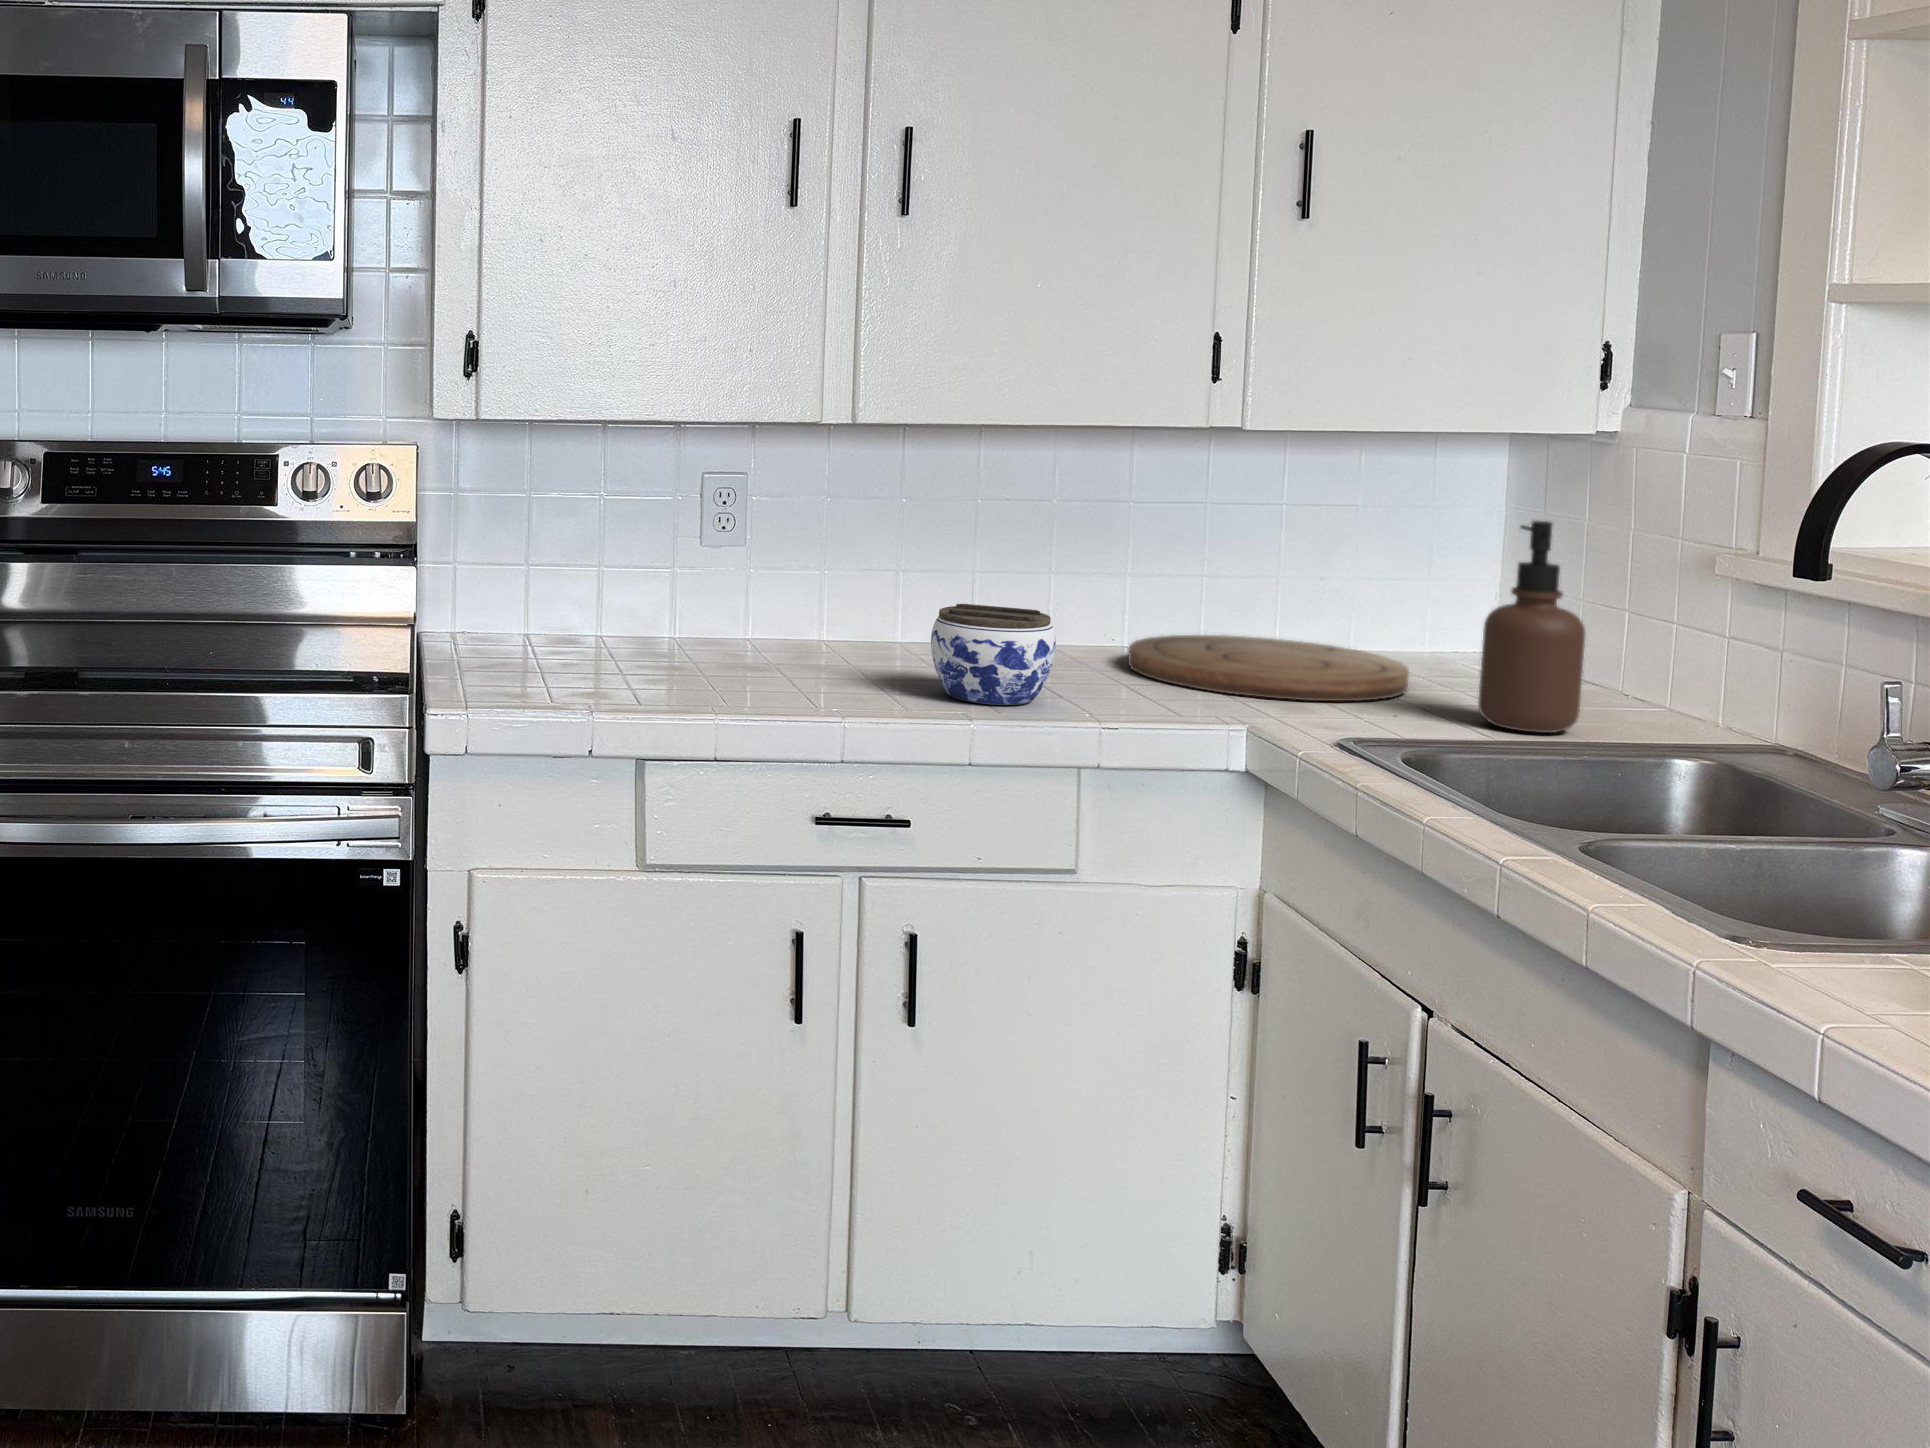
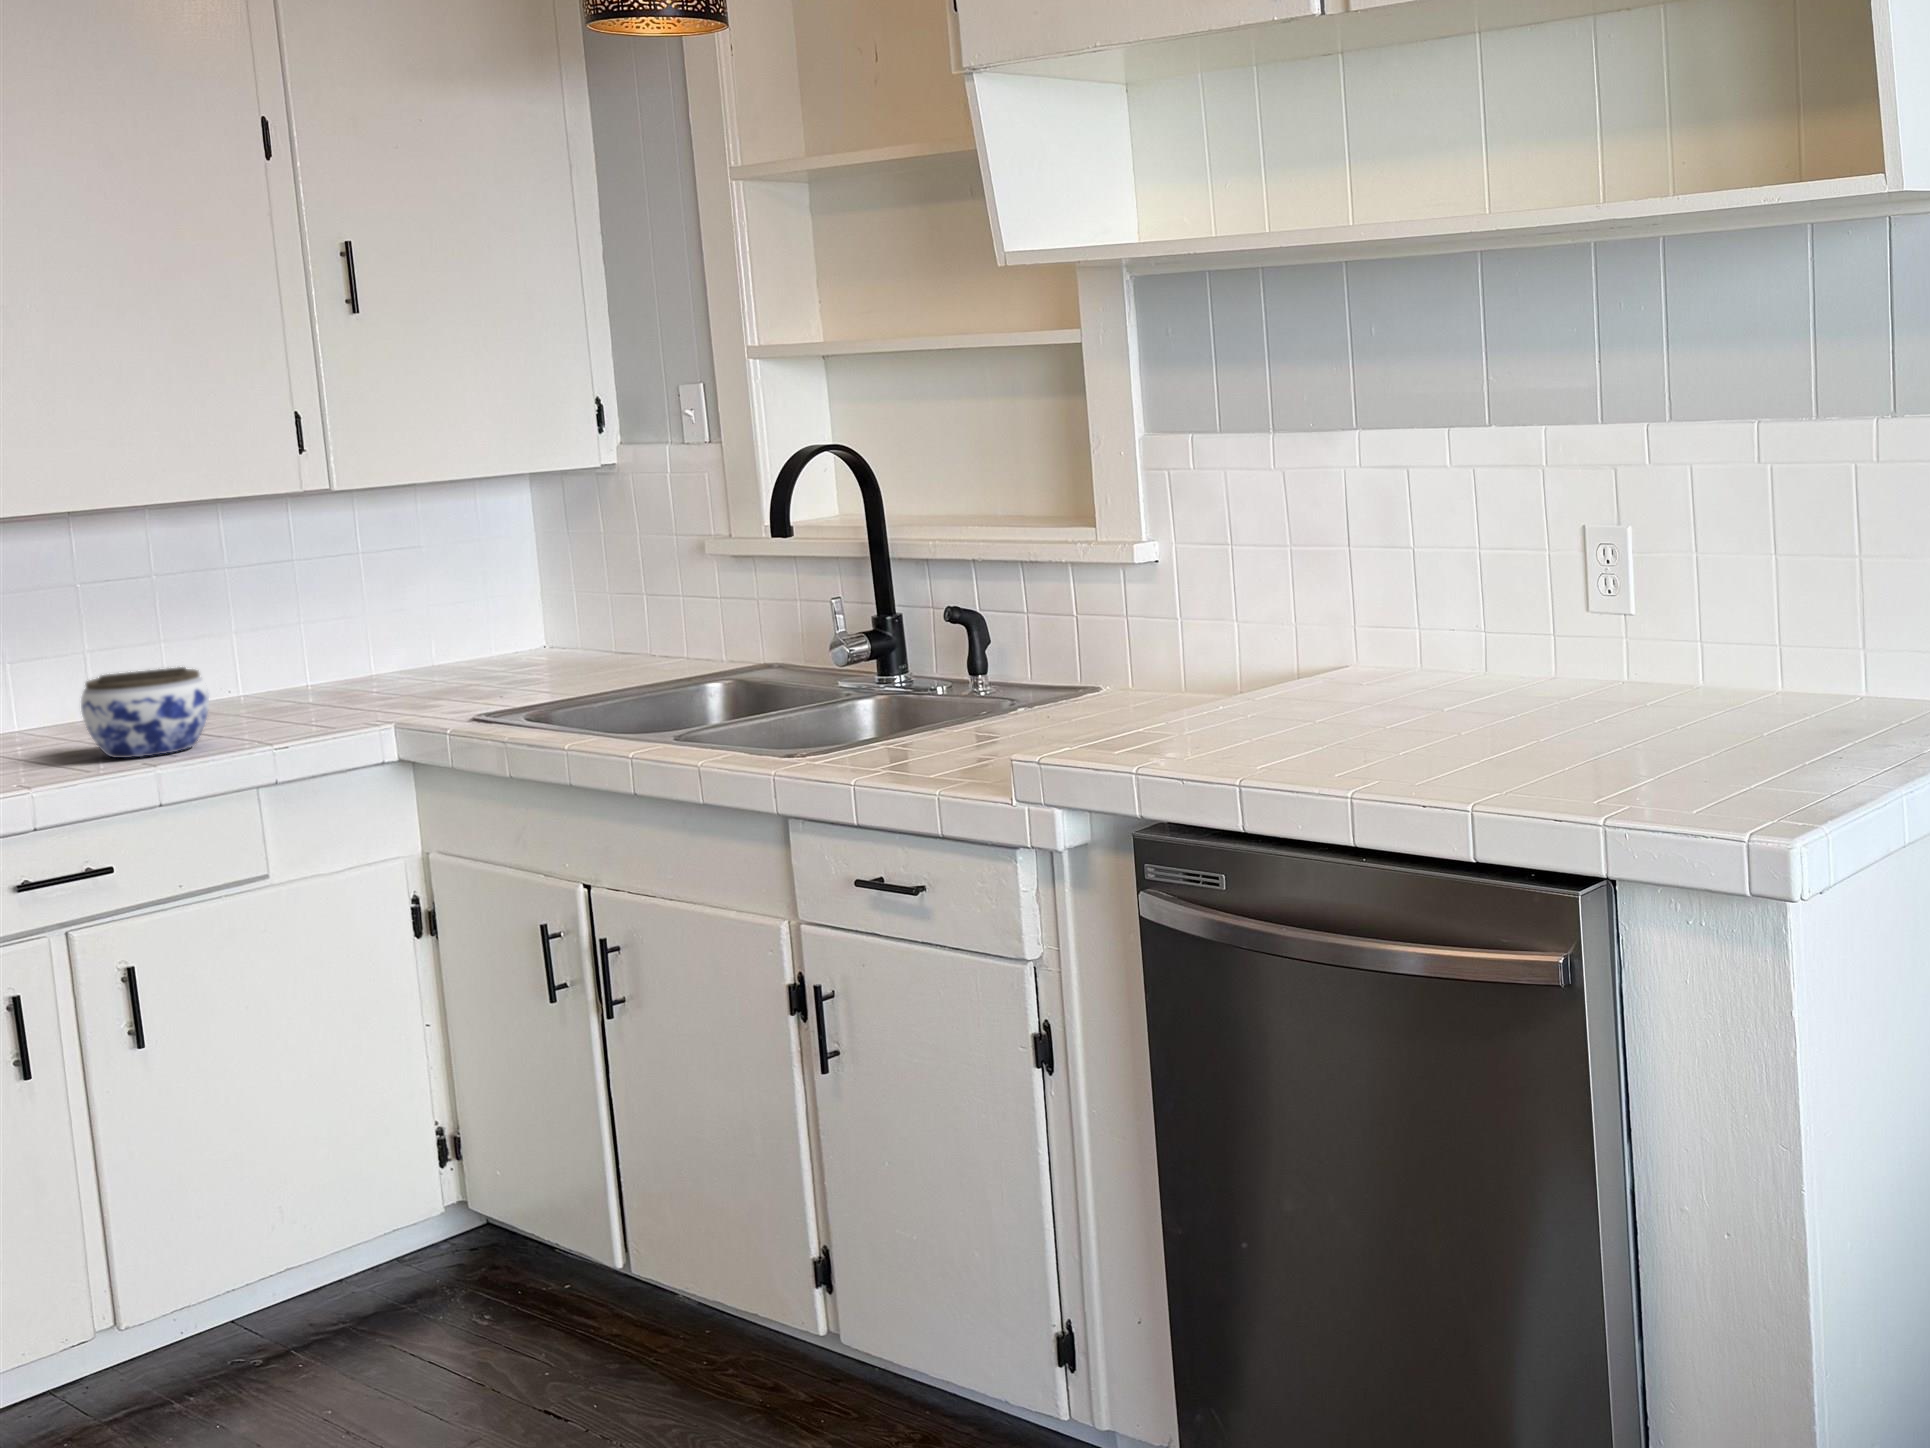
soap dispenser: present [1478,521,1585,733] -> none [555,531,633,689]
cutting board: present [1128,635,1409,701] -> none [253,660,498,712]

